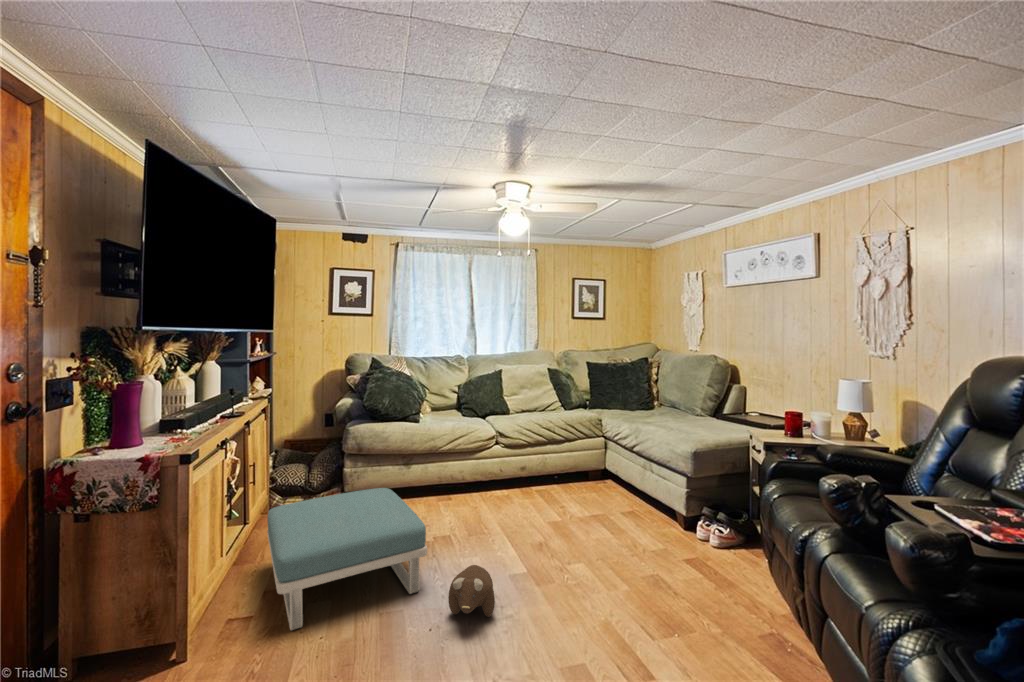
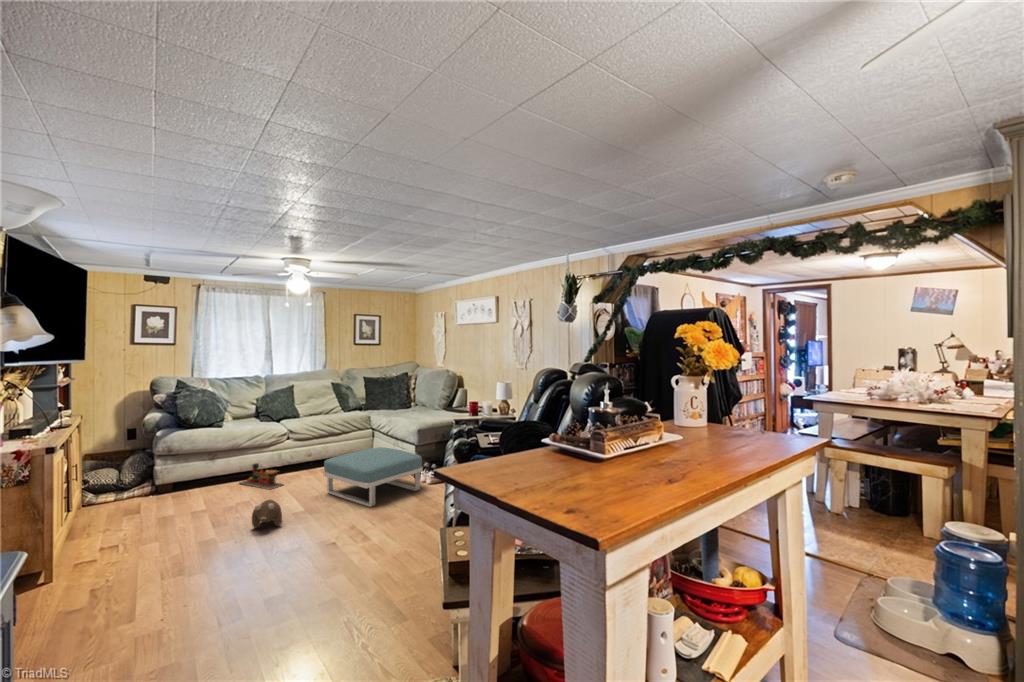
toy train: none [437,476,492,521] -> present [240,463,284,490]
footstool: present [267,488,427,630] -> present [323,447,423,507]

